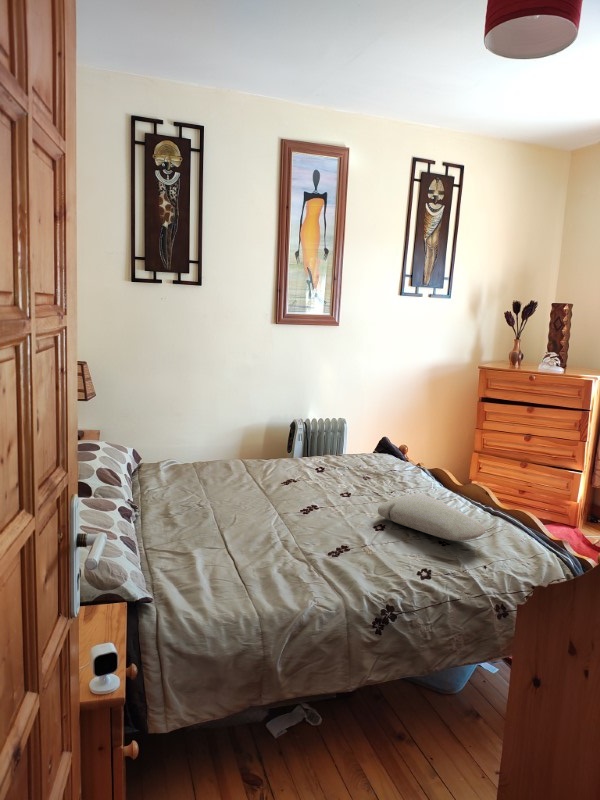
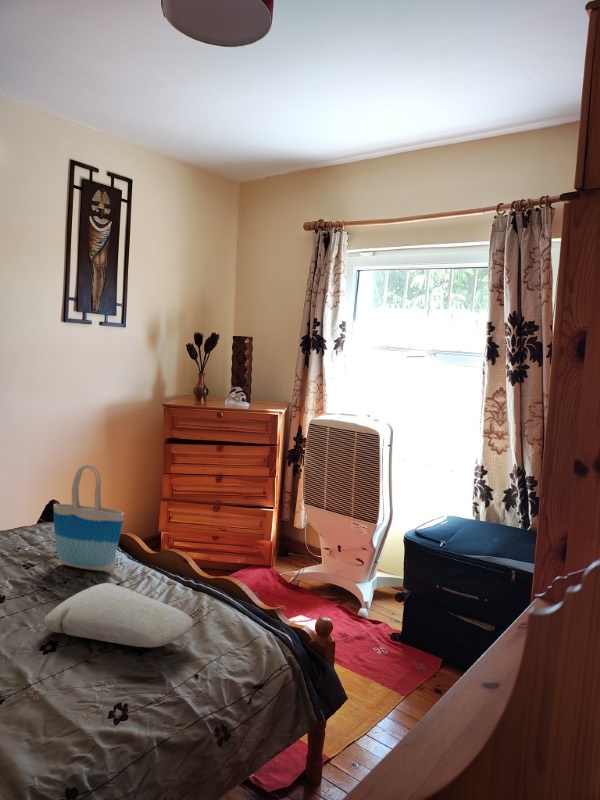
tote bag: none [386,406,438,490] -> present [54,465,124,571]

